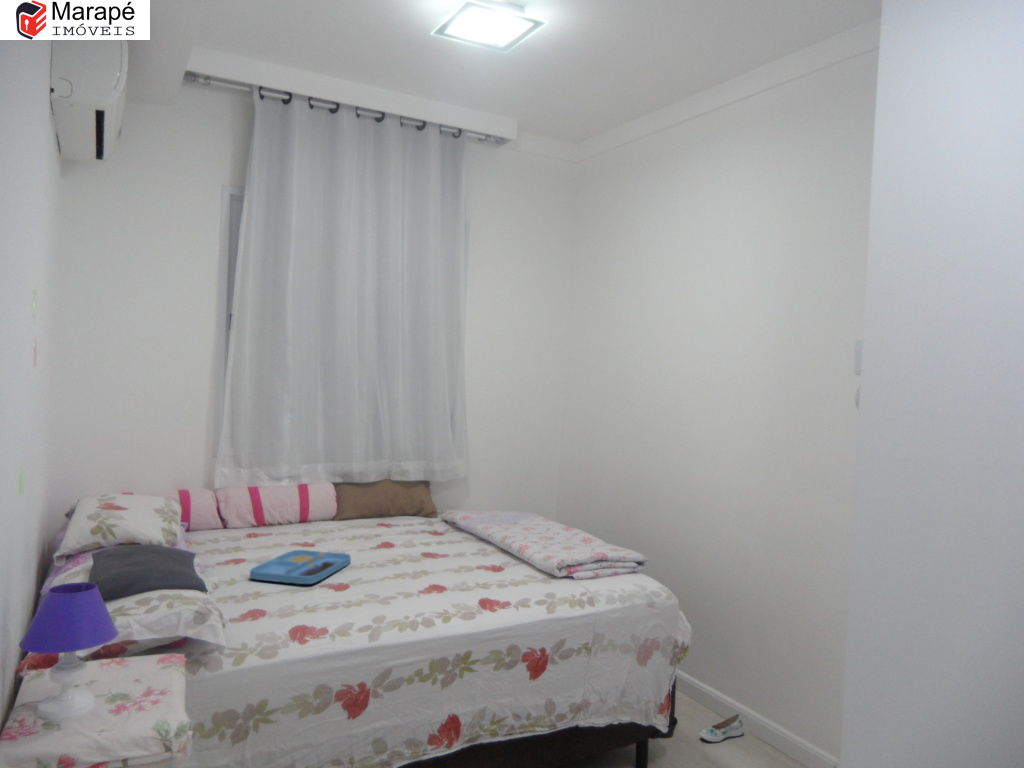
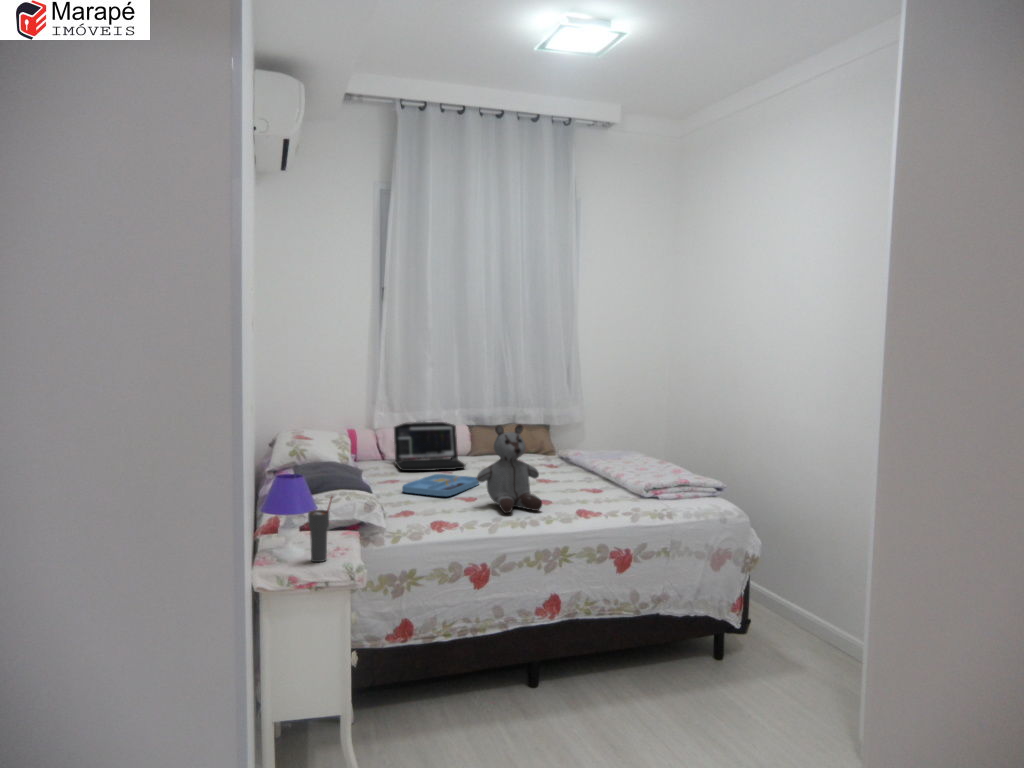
laptop: none [239,480,332,545] -> present [394,422,465,471]
stuffed bear: none [351,491,436,609] -> present [477,425,542,513]
cup: none [105,618,146,721] -> present [308,497,332,562]
shoe: present [699,713,743,742] -> none [774,621,815,643]

